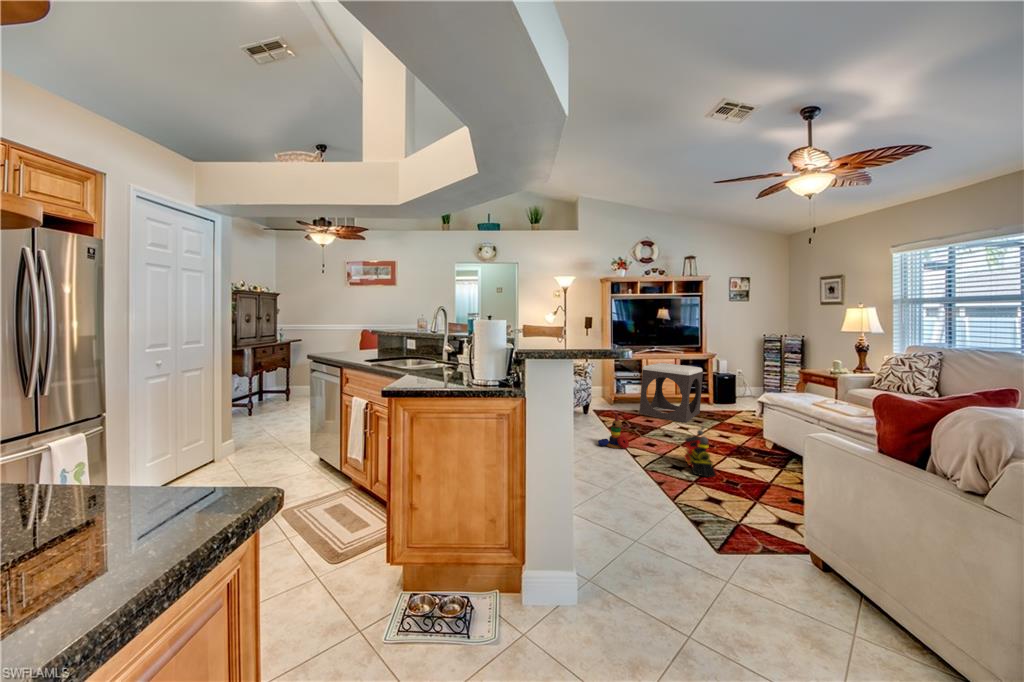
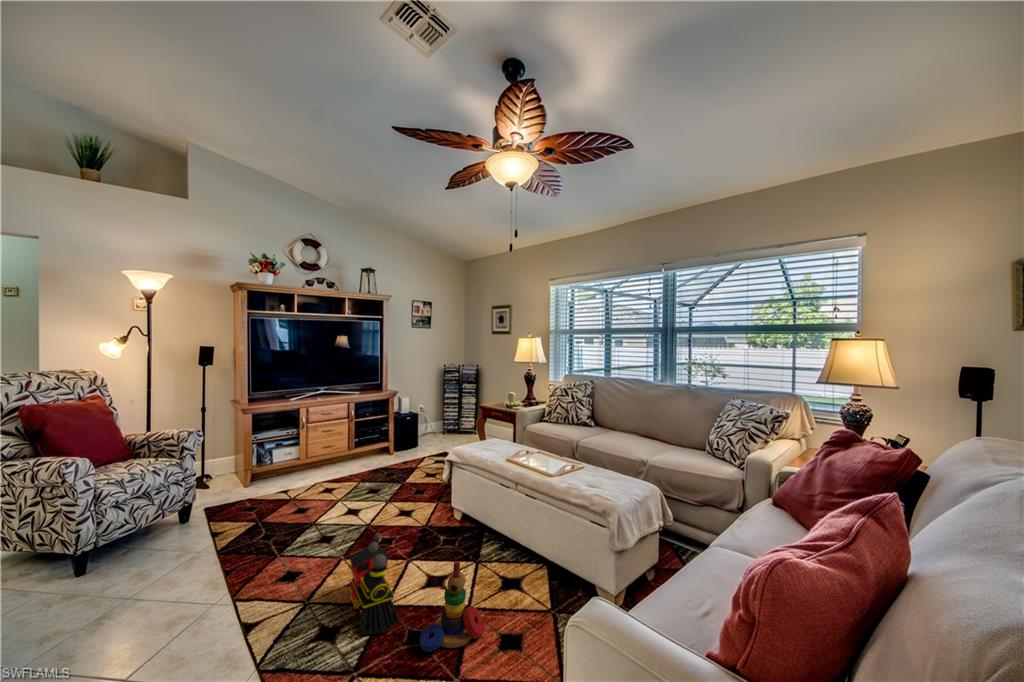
footstool: present [640,363,703,423] -> none [289,410,382,496]
stacking toy: present [598,414,629,449] -> present [419,561,484,652]

